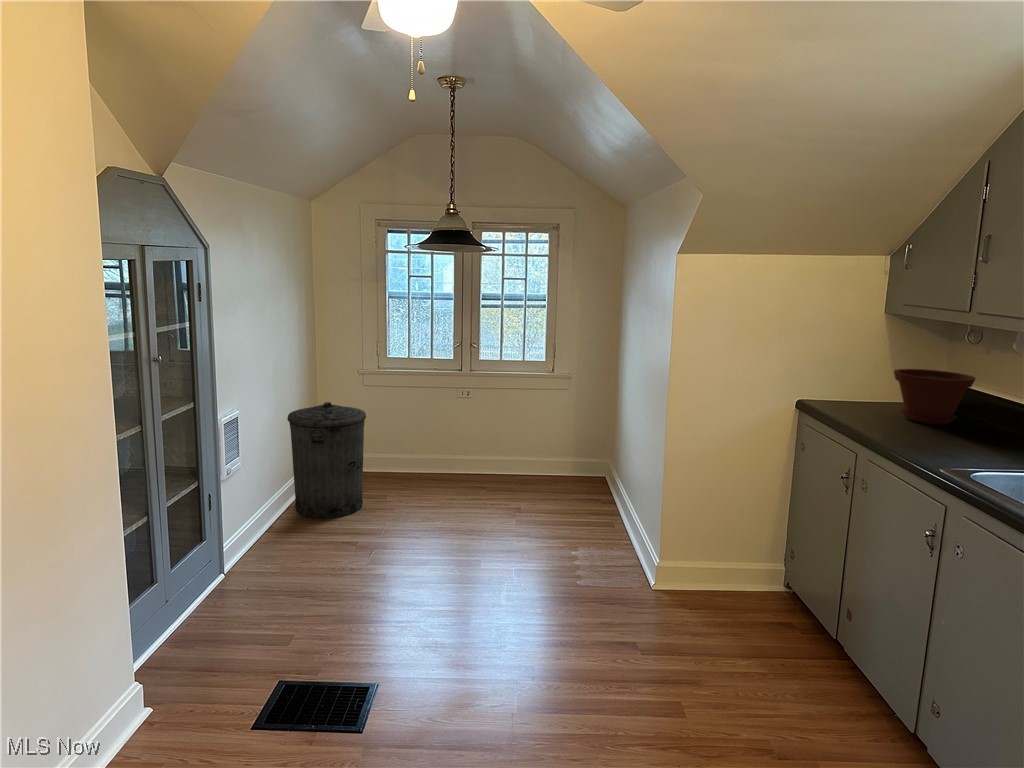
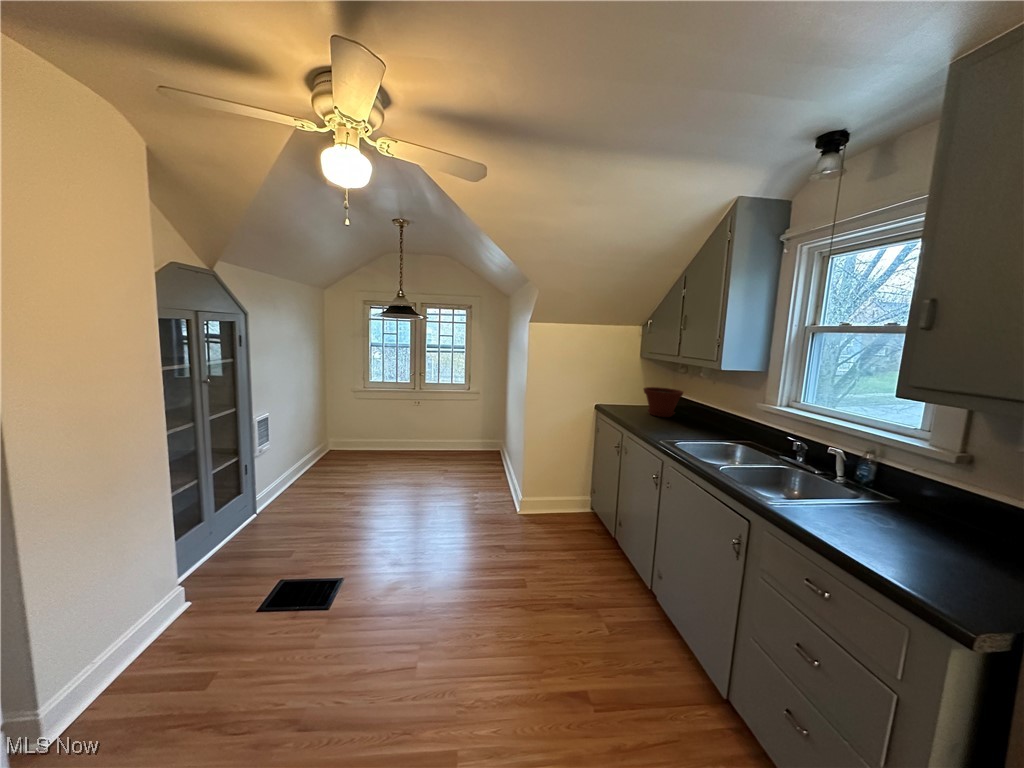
trash can: present [287,402,366,519] -> none [304,408,354,478]

